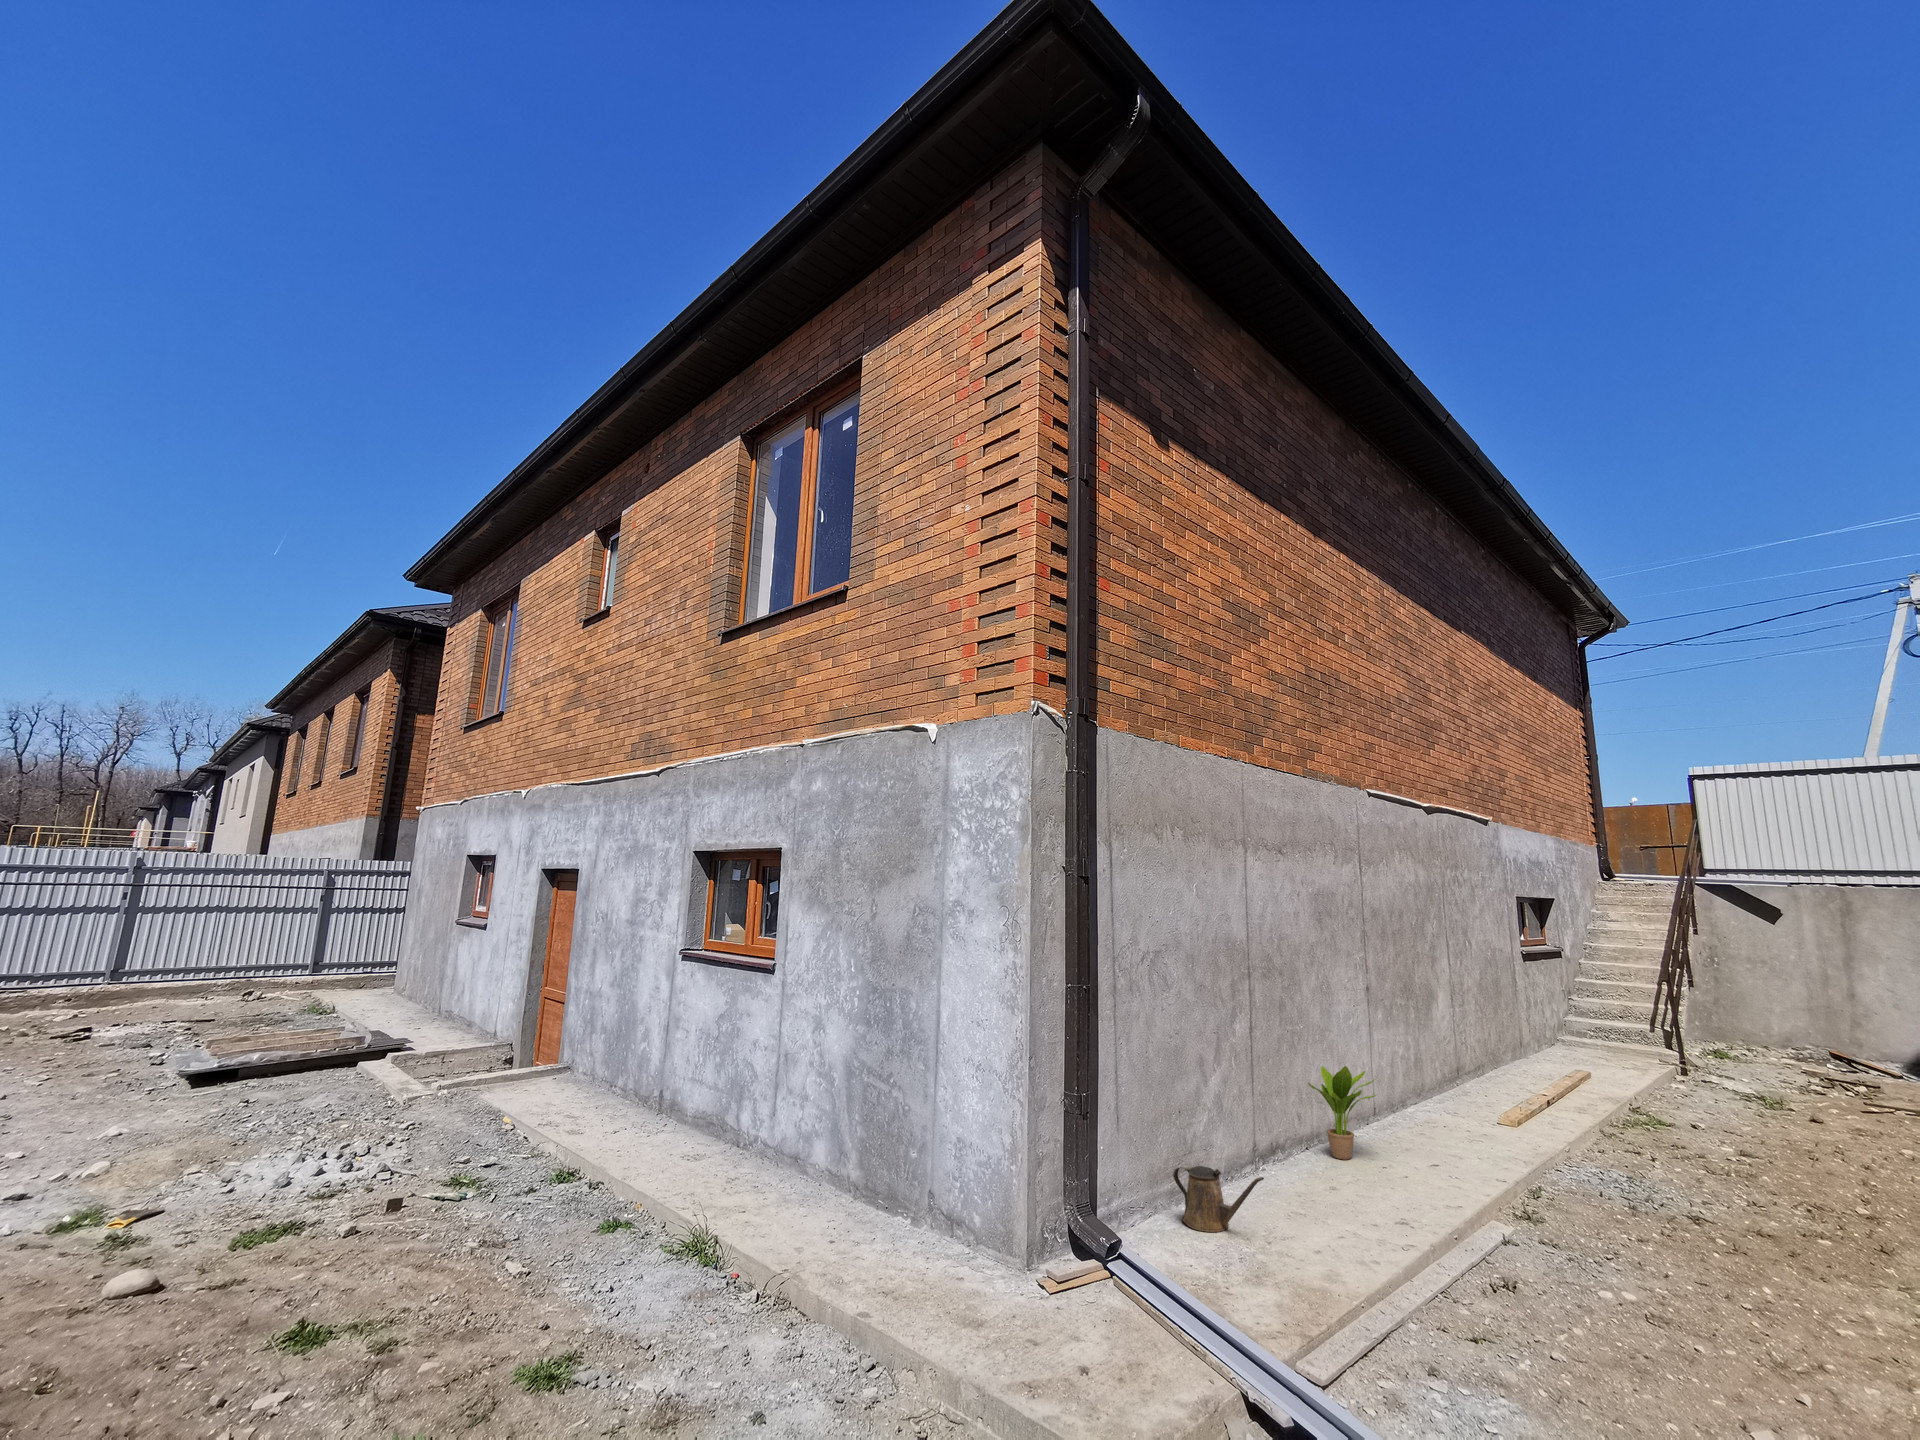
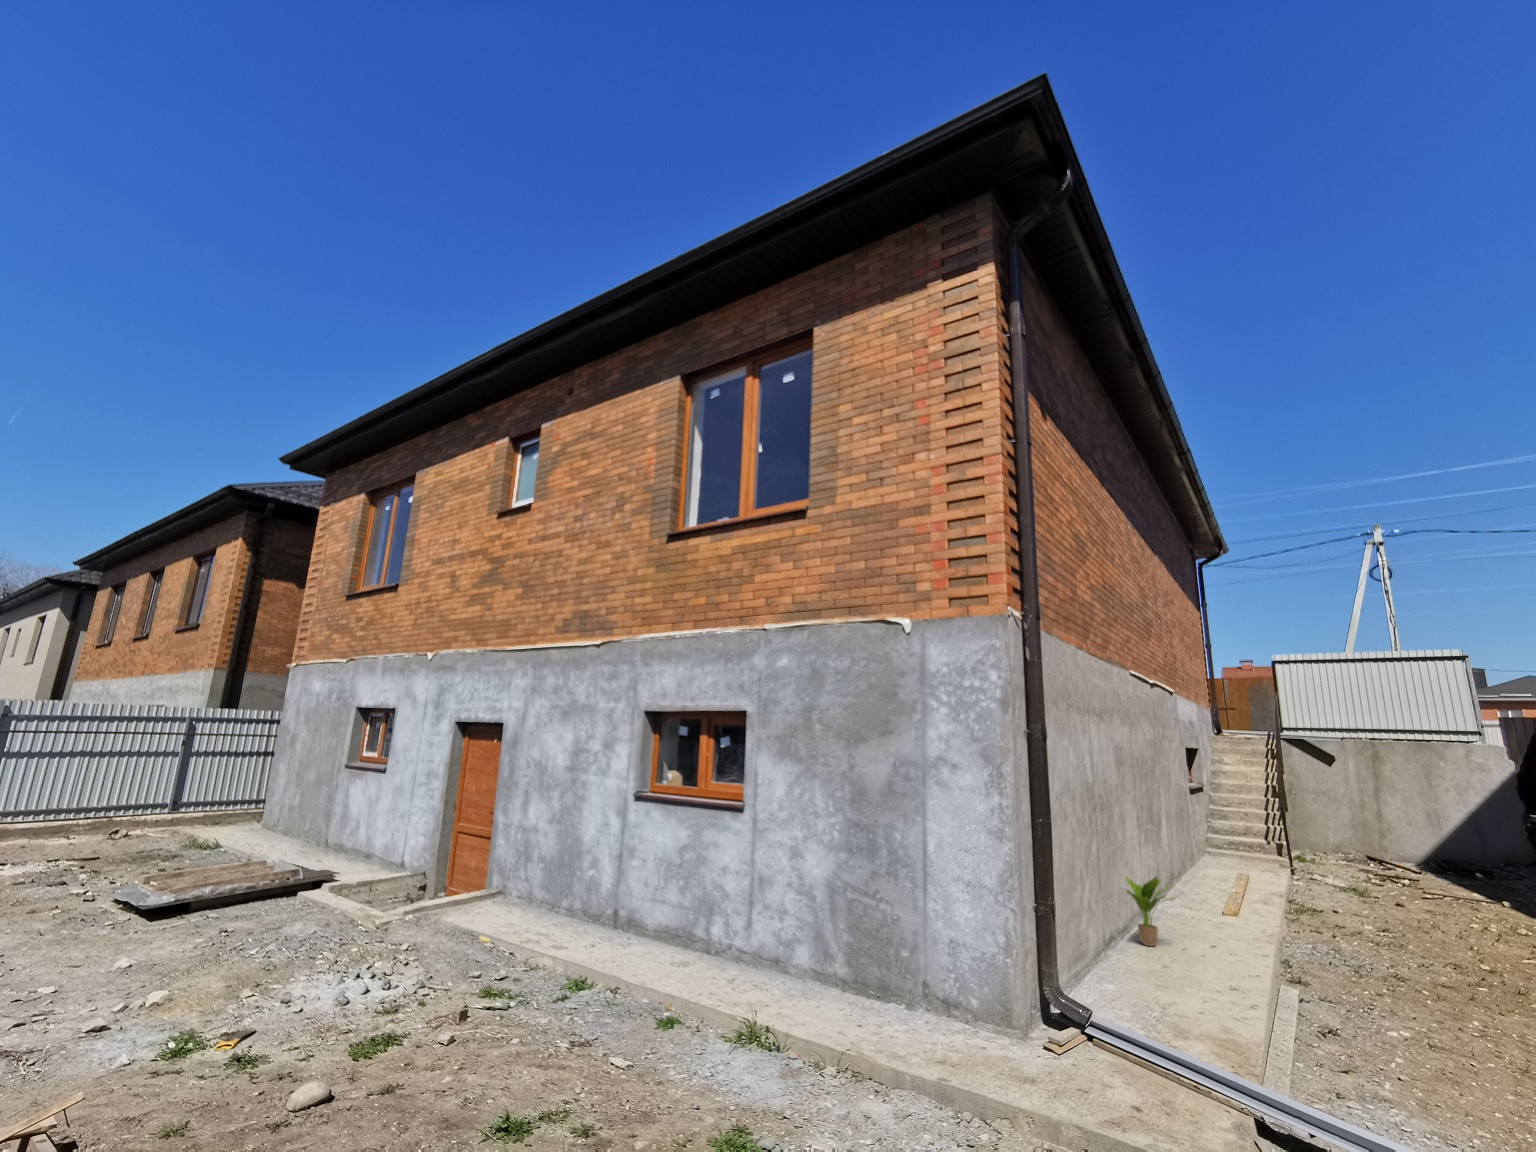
watering can: present [1173,1165,1264,1232] -> none [1078,957,1160,1008]

